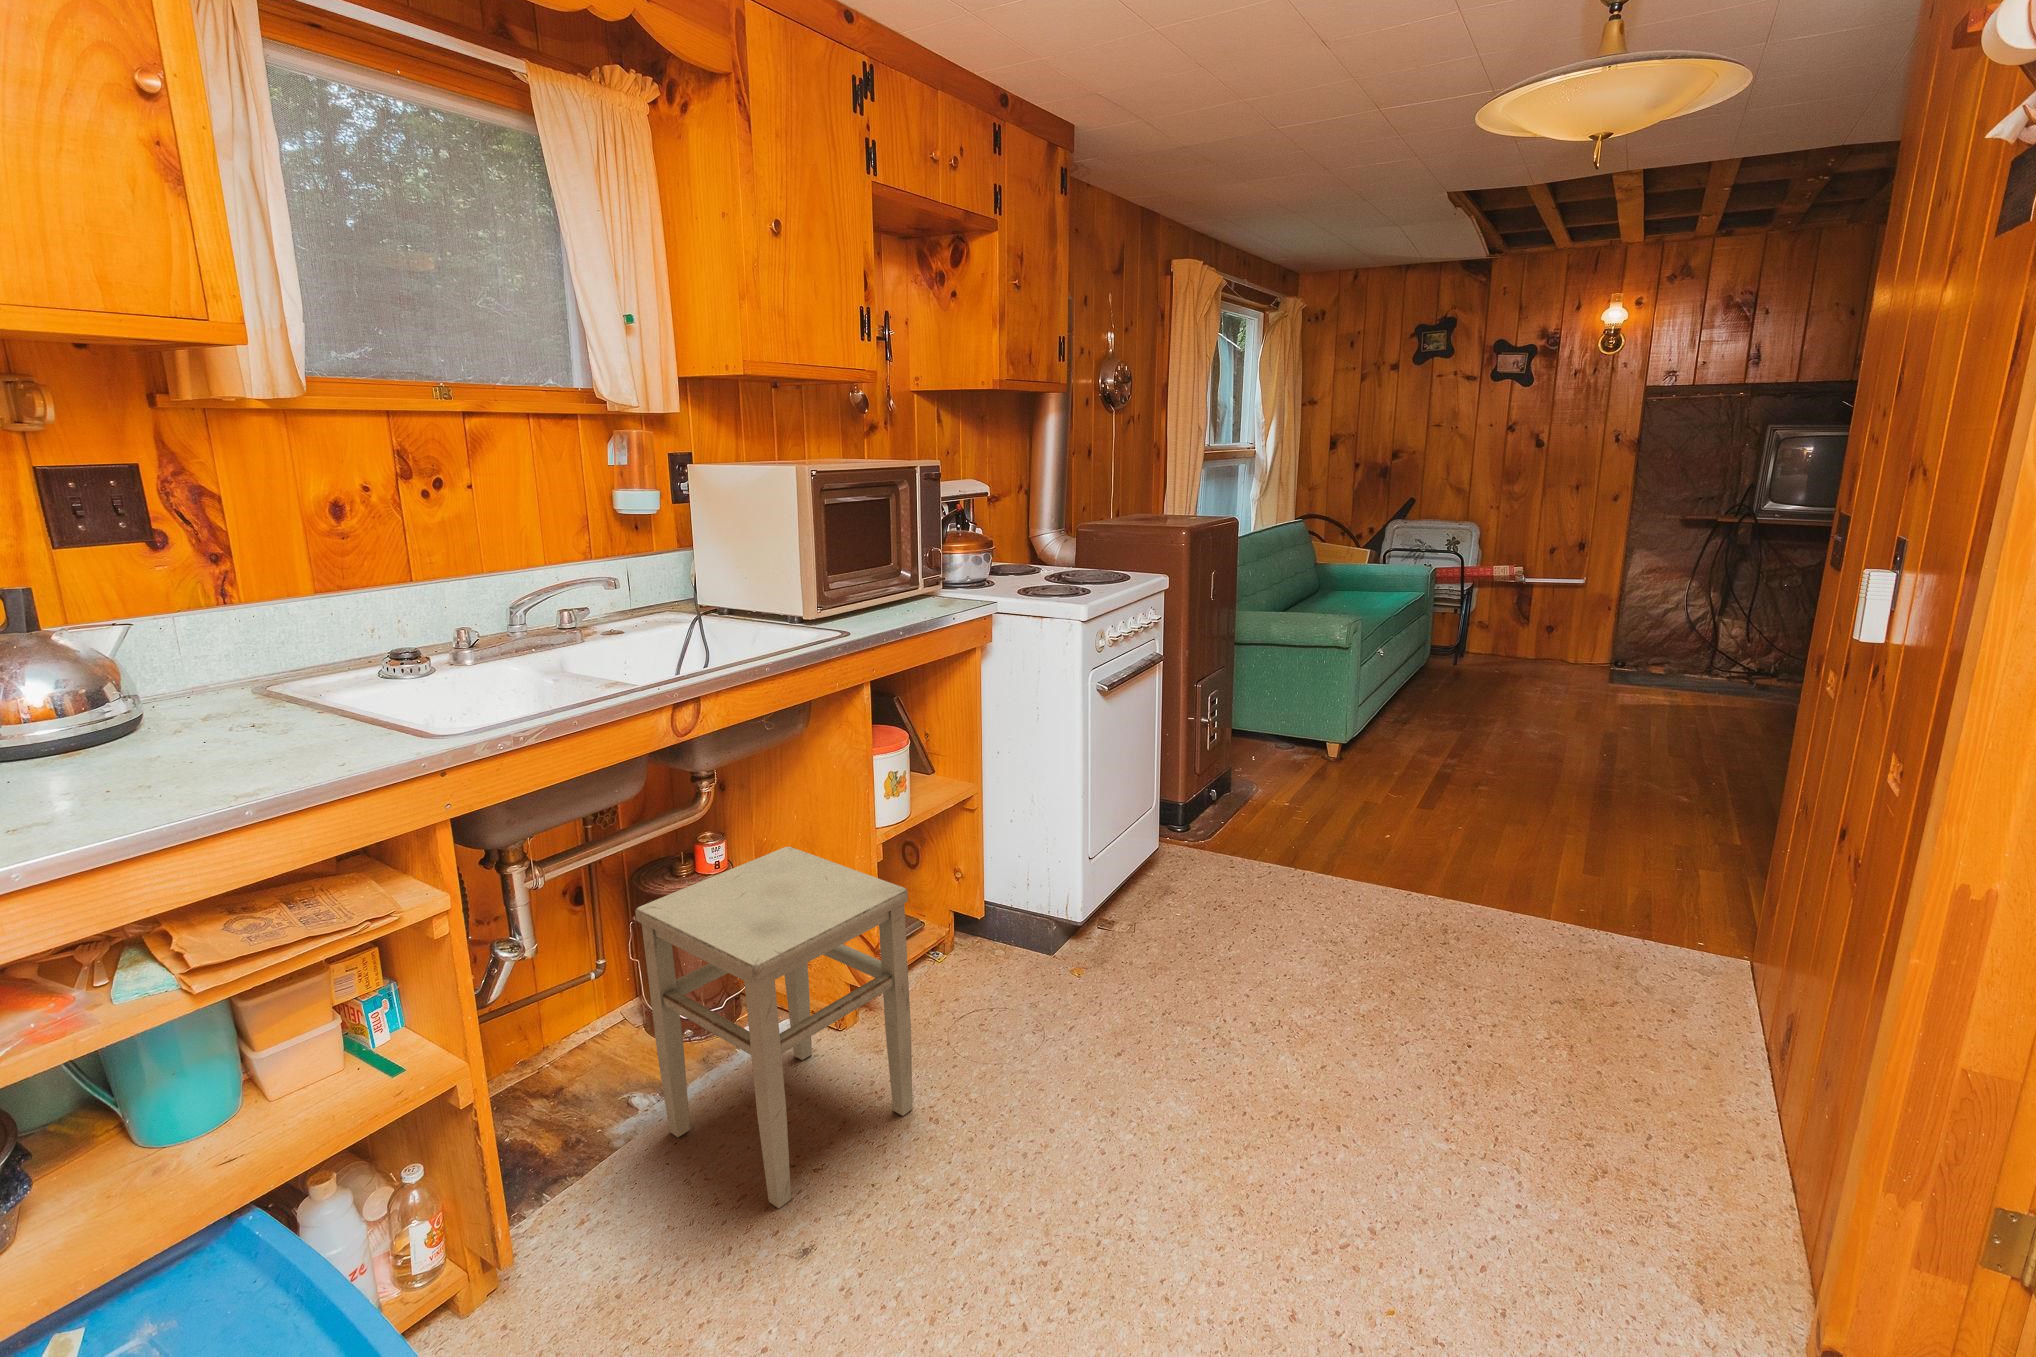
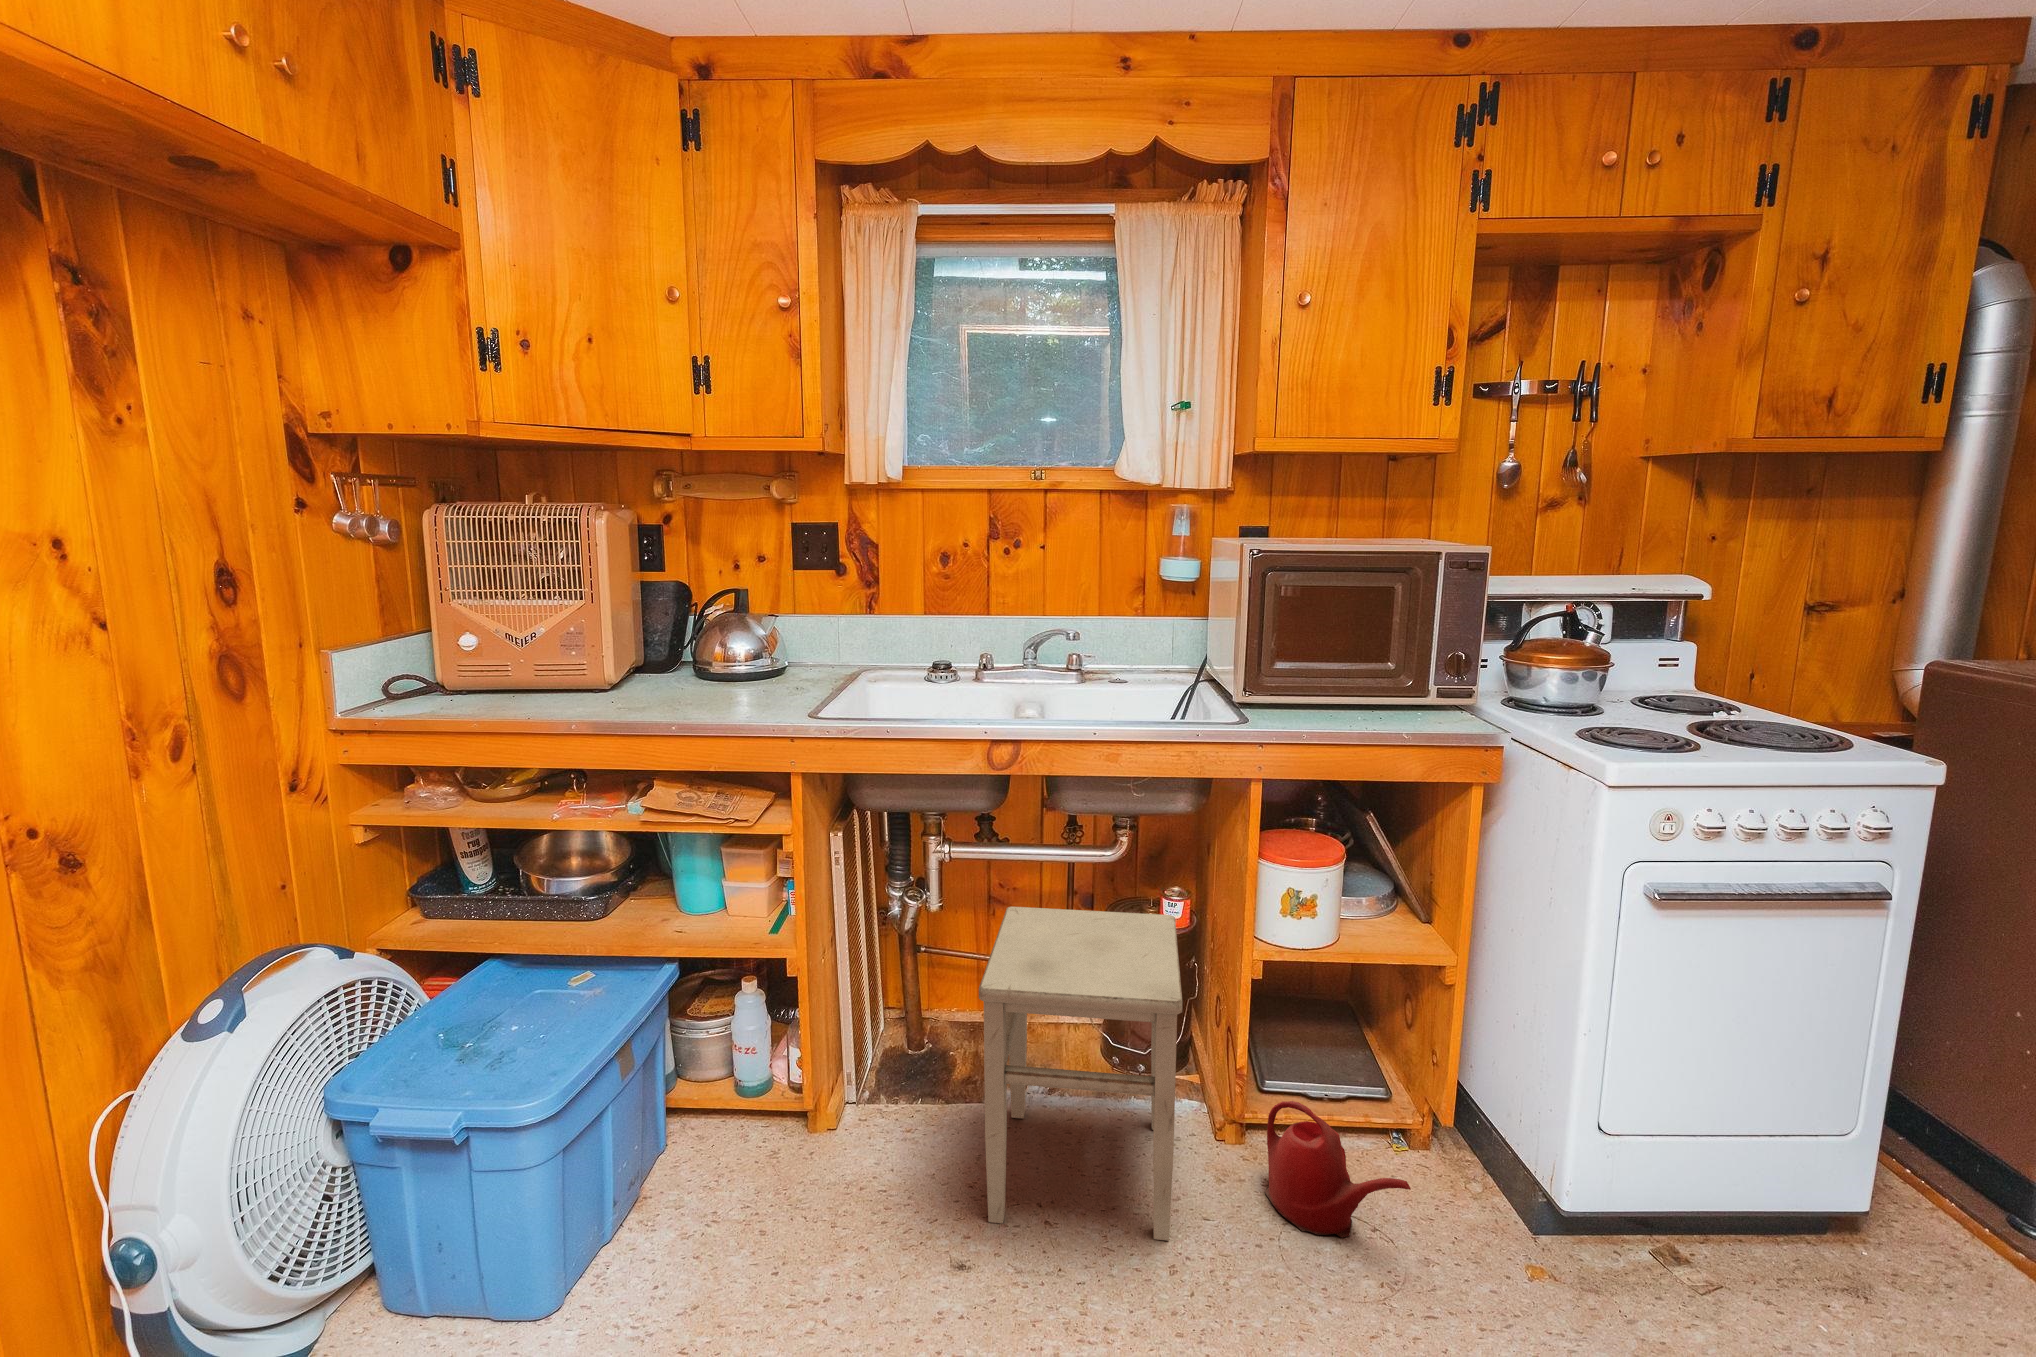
watering can: none [910,947,1041,1042] -> present [1265,1101,1411,1238]

